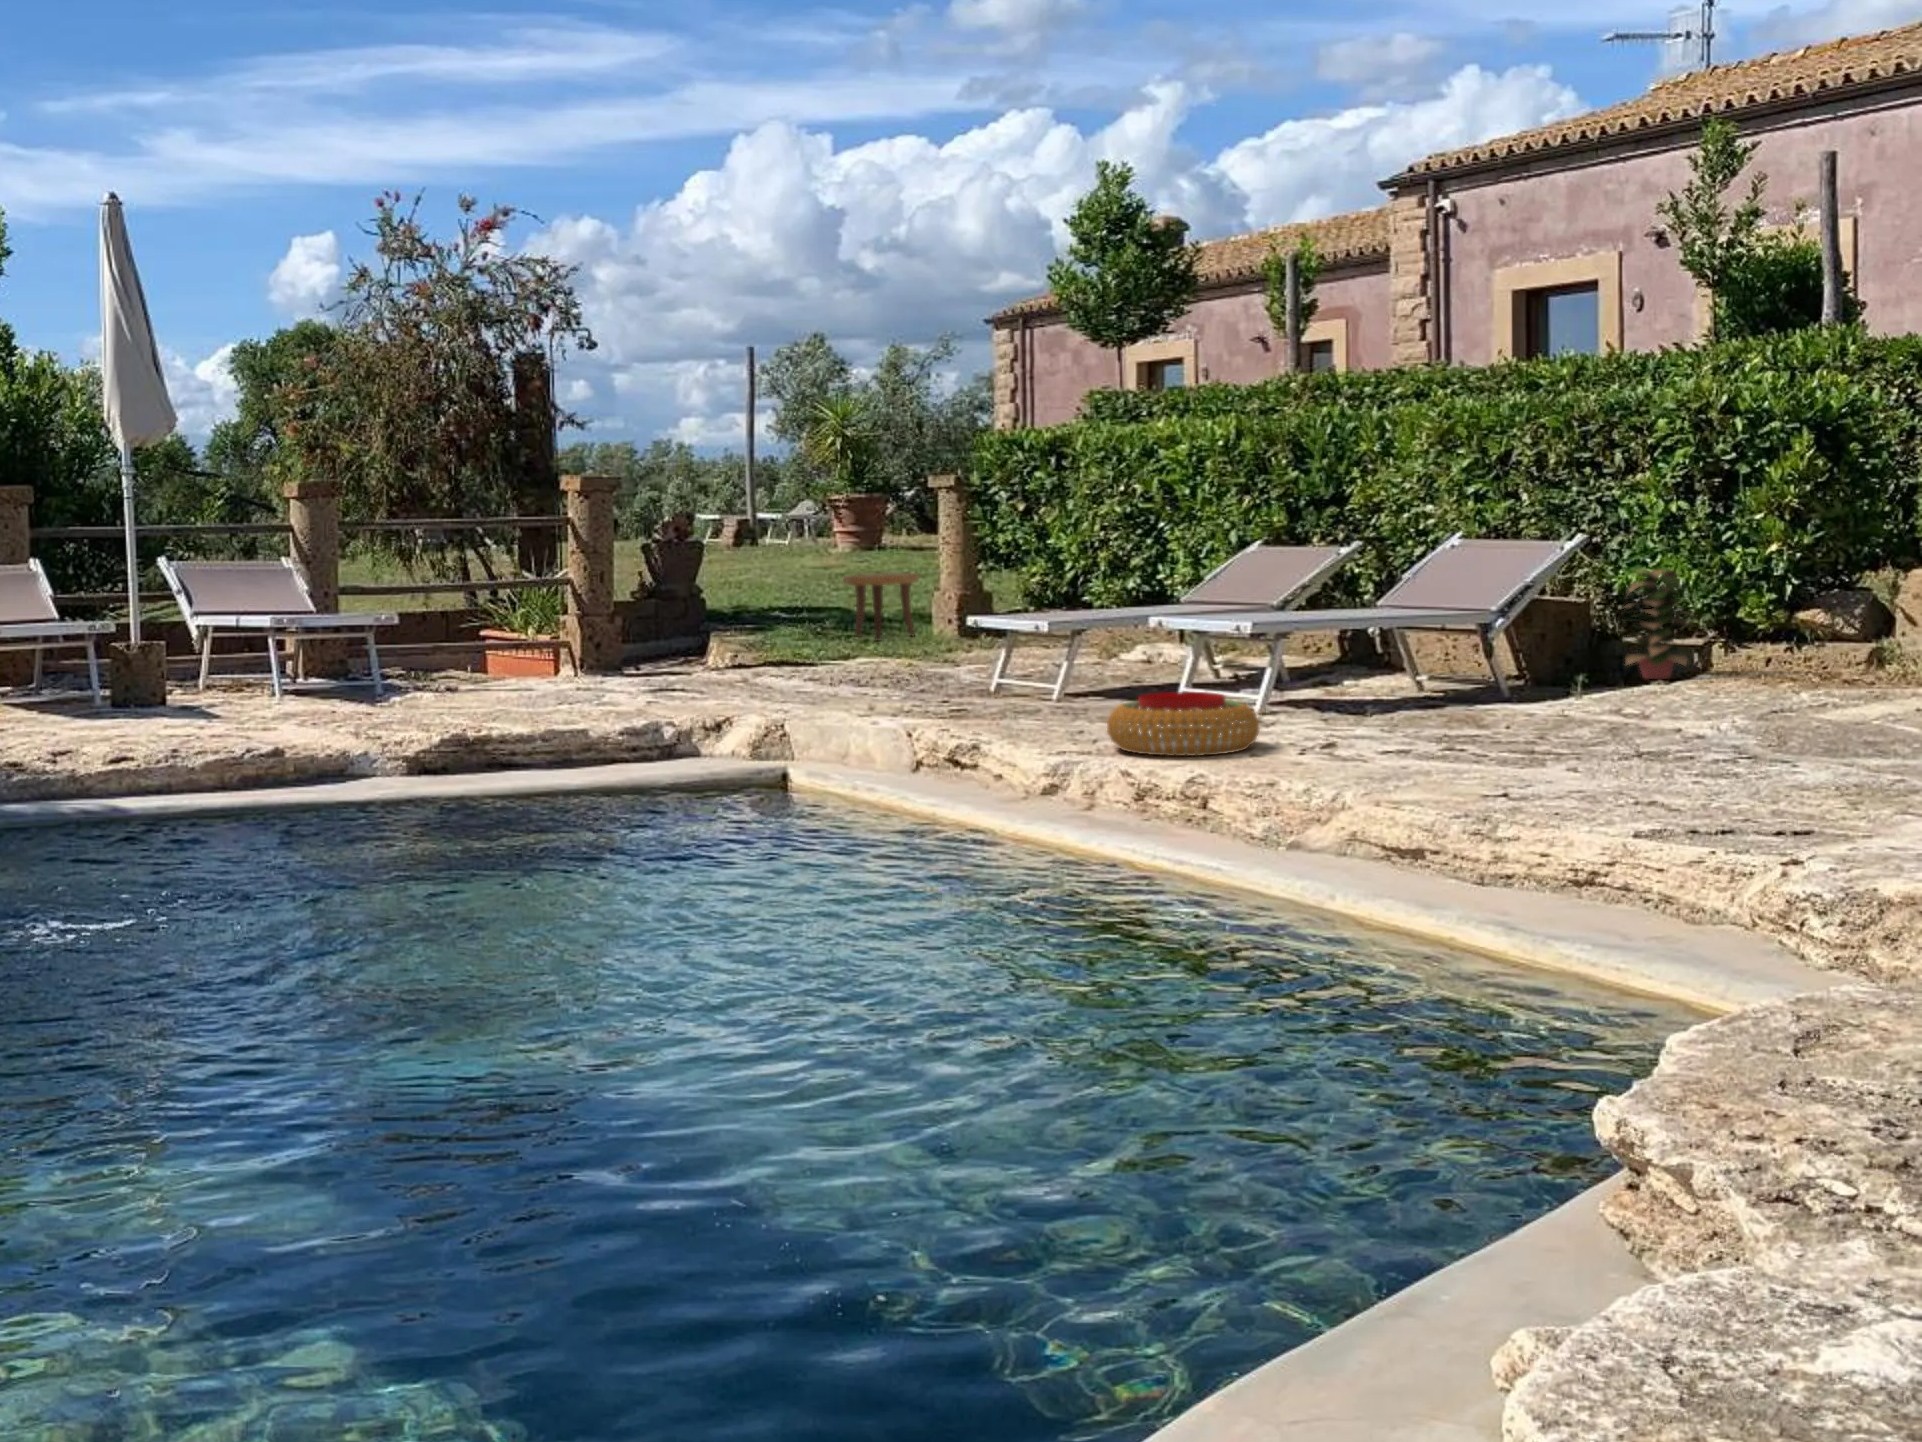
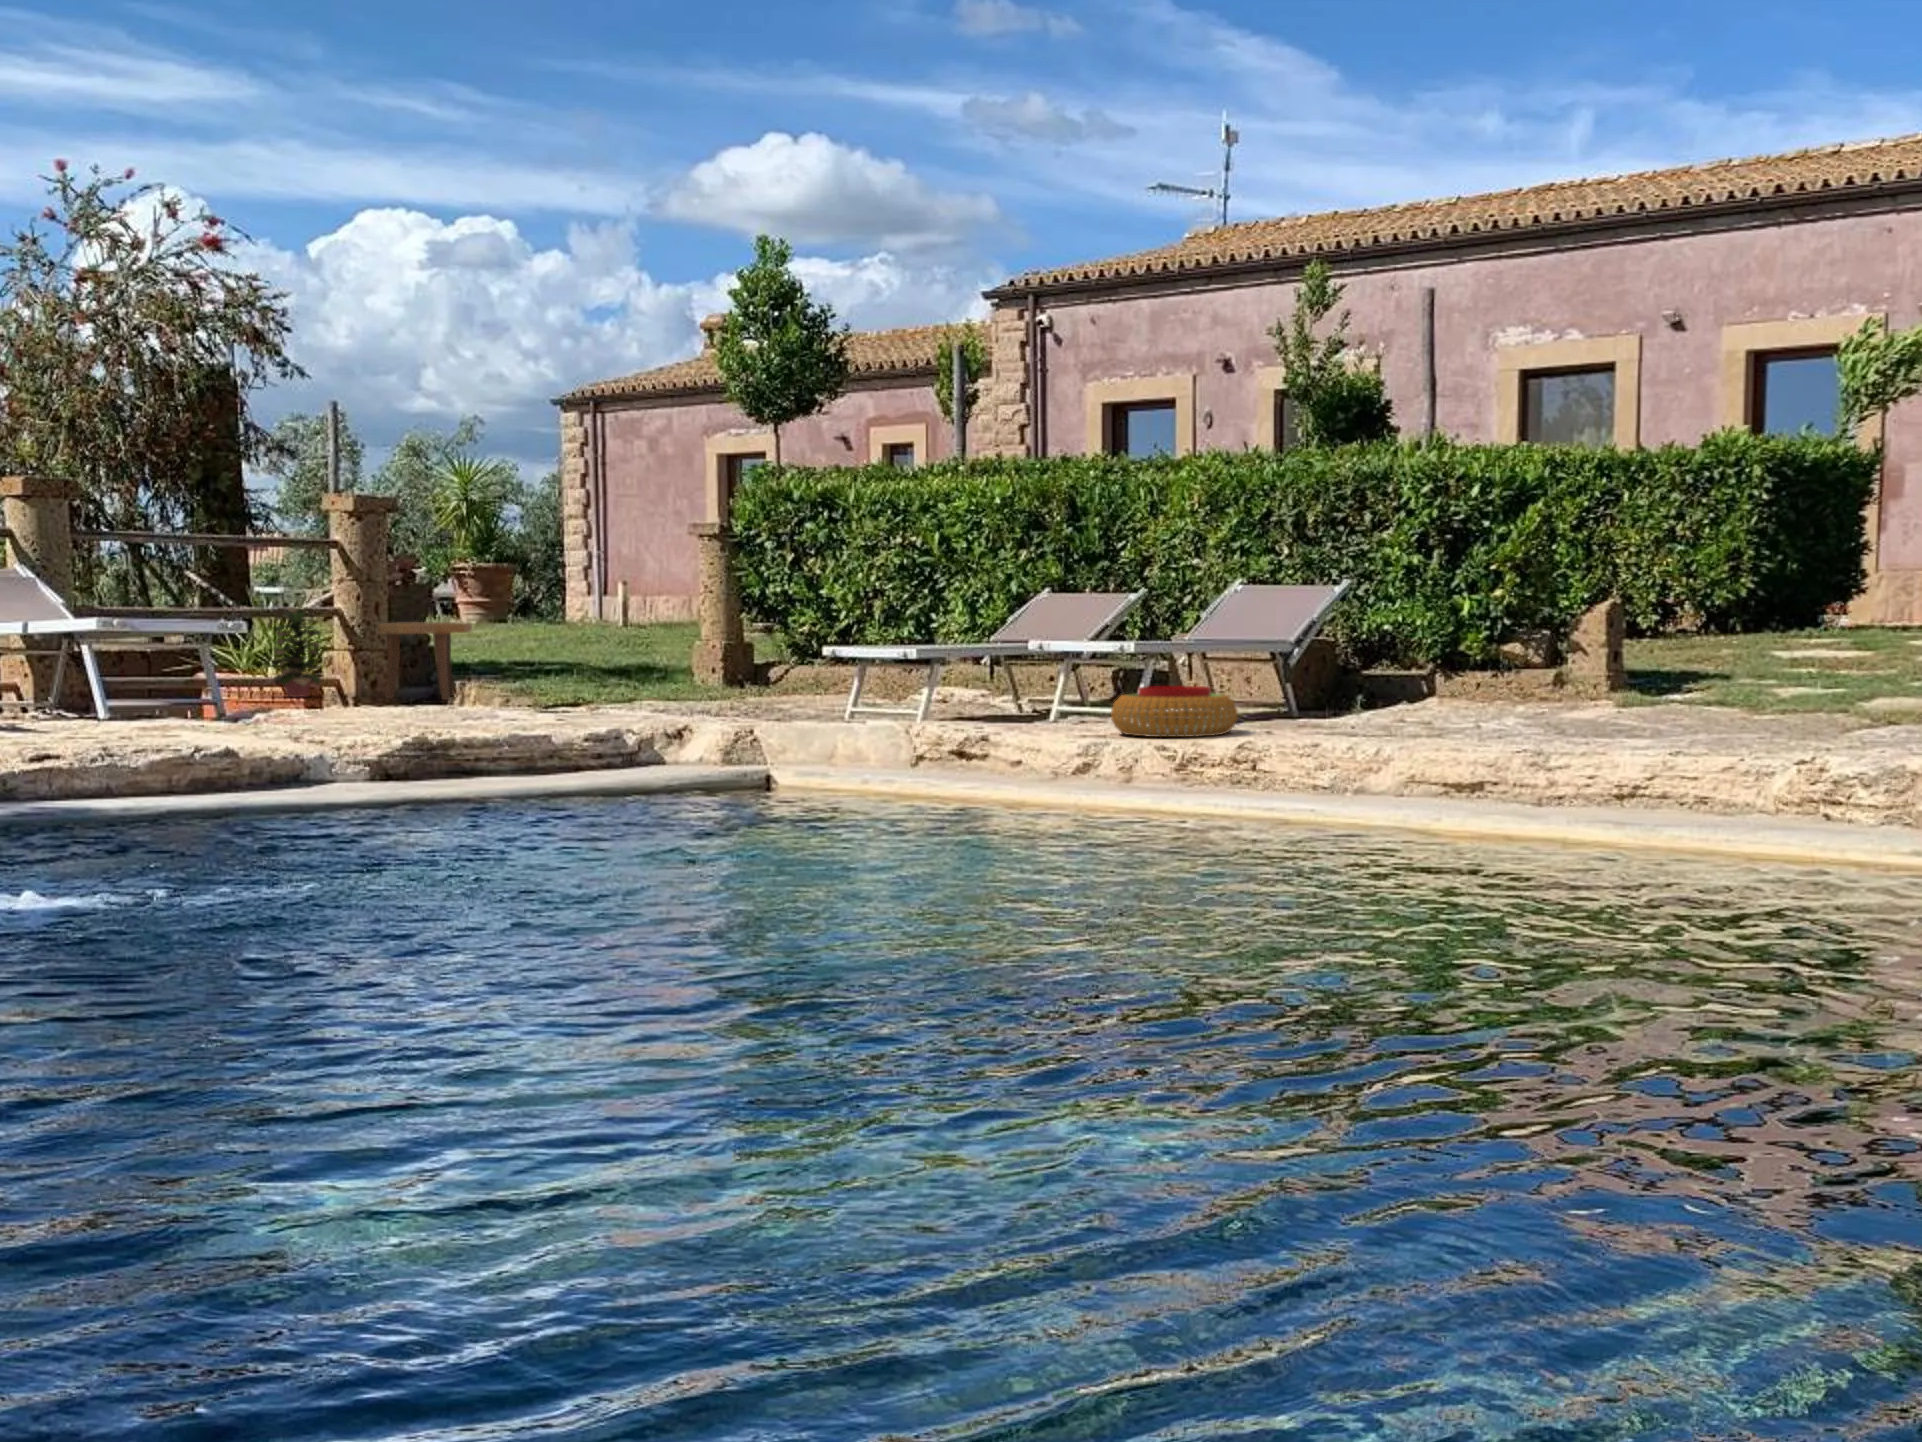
decorative plant: present [1624,570,1697,679] -> present [267,607,328,697]
side table: present [843,573,919,641] -> present [379,622,472,700]

